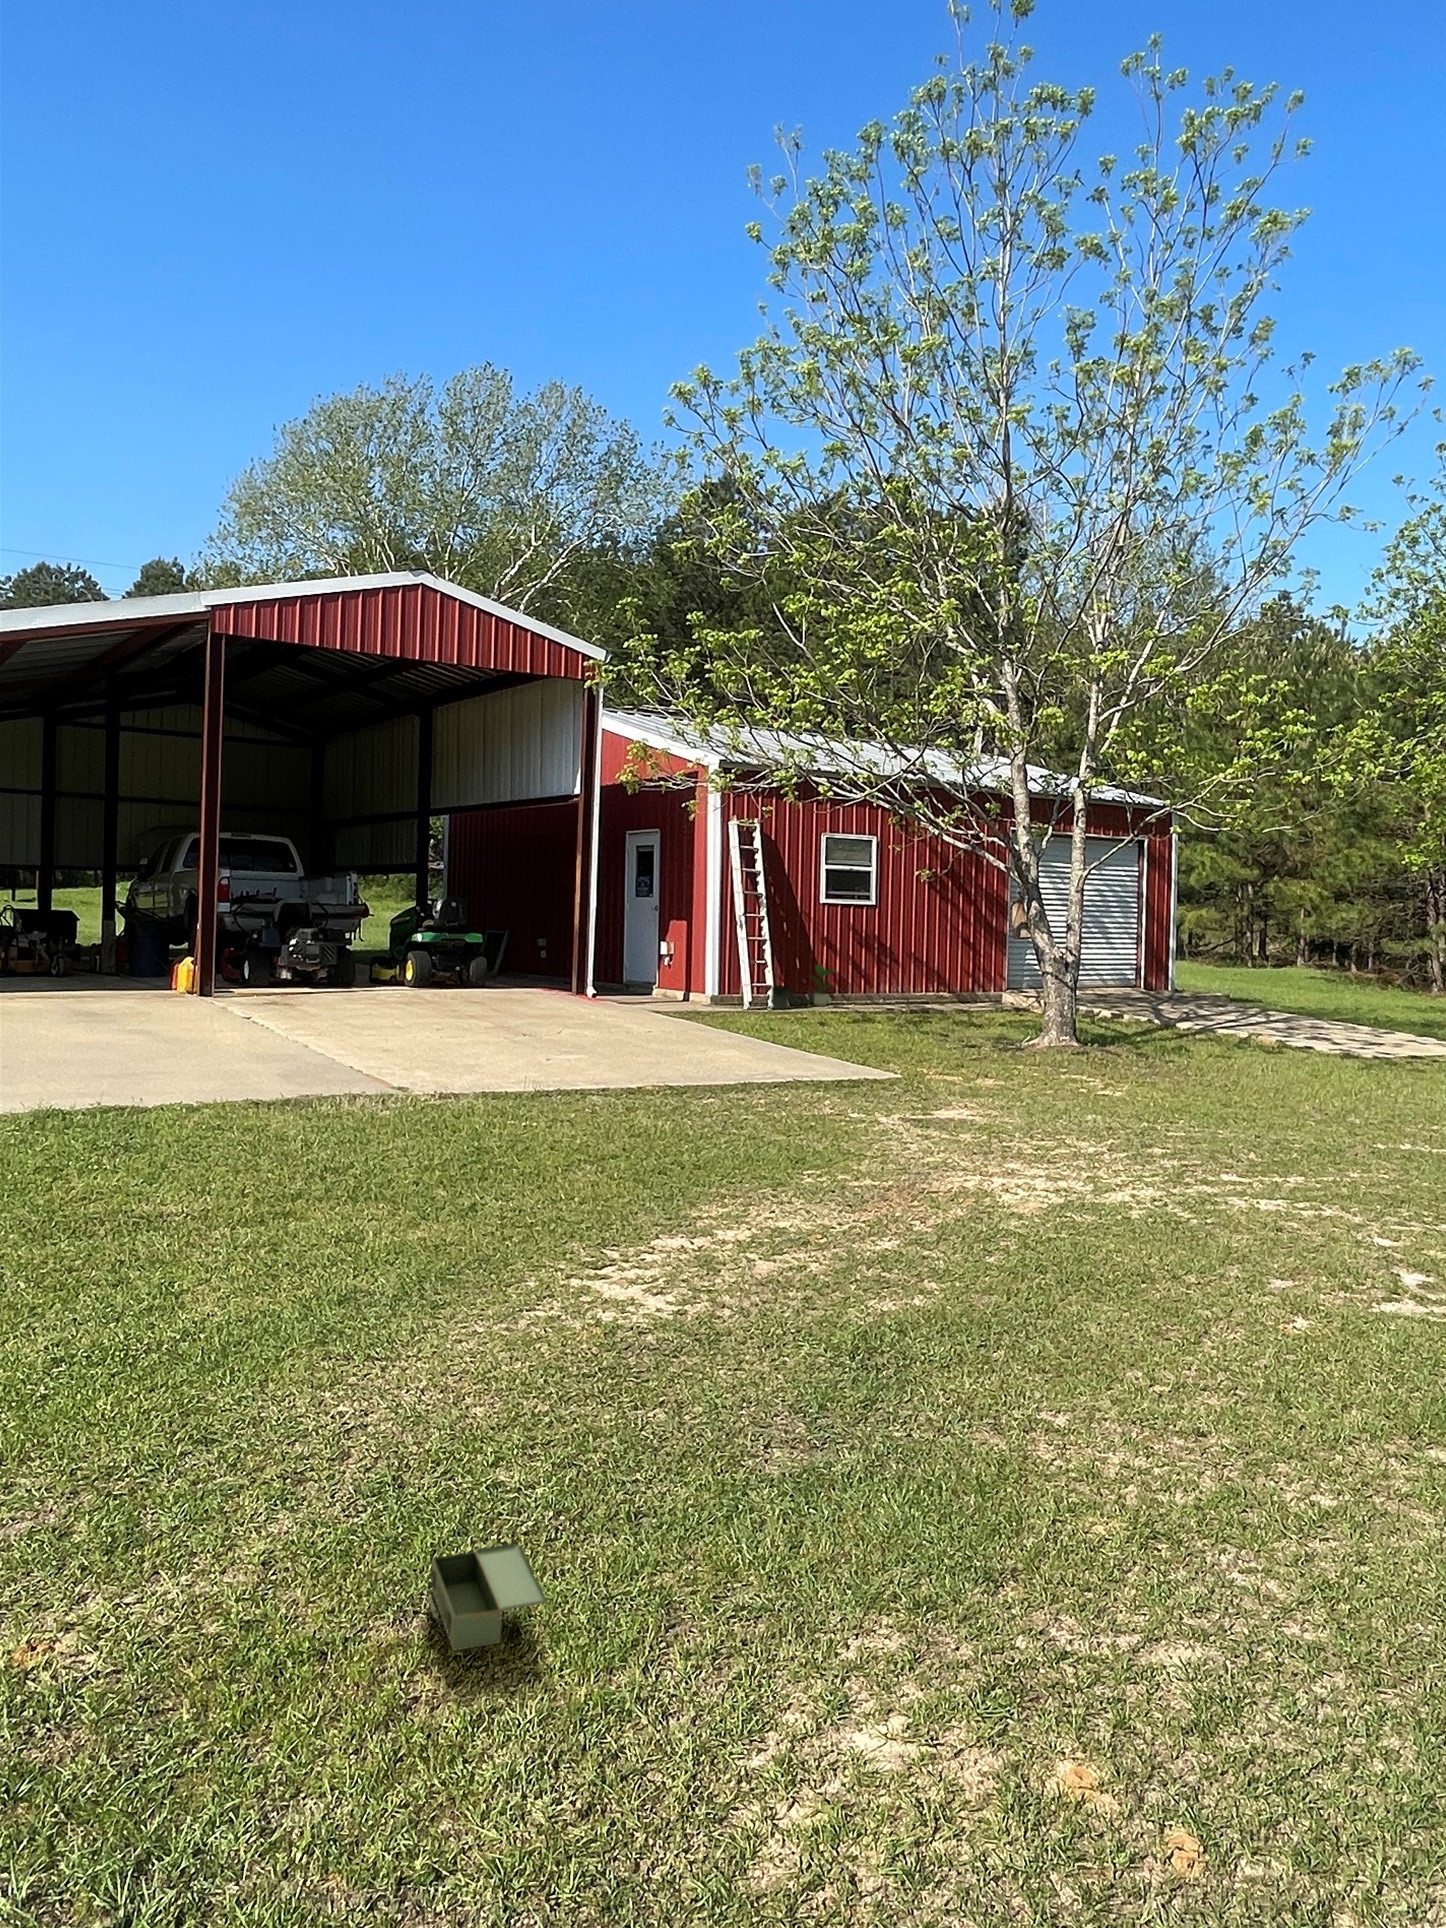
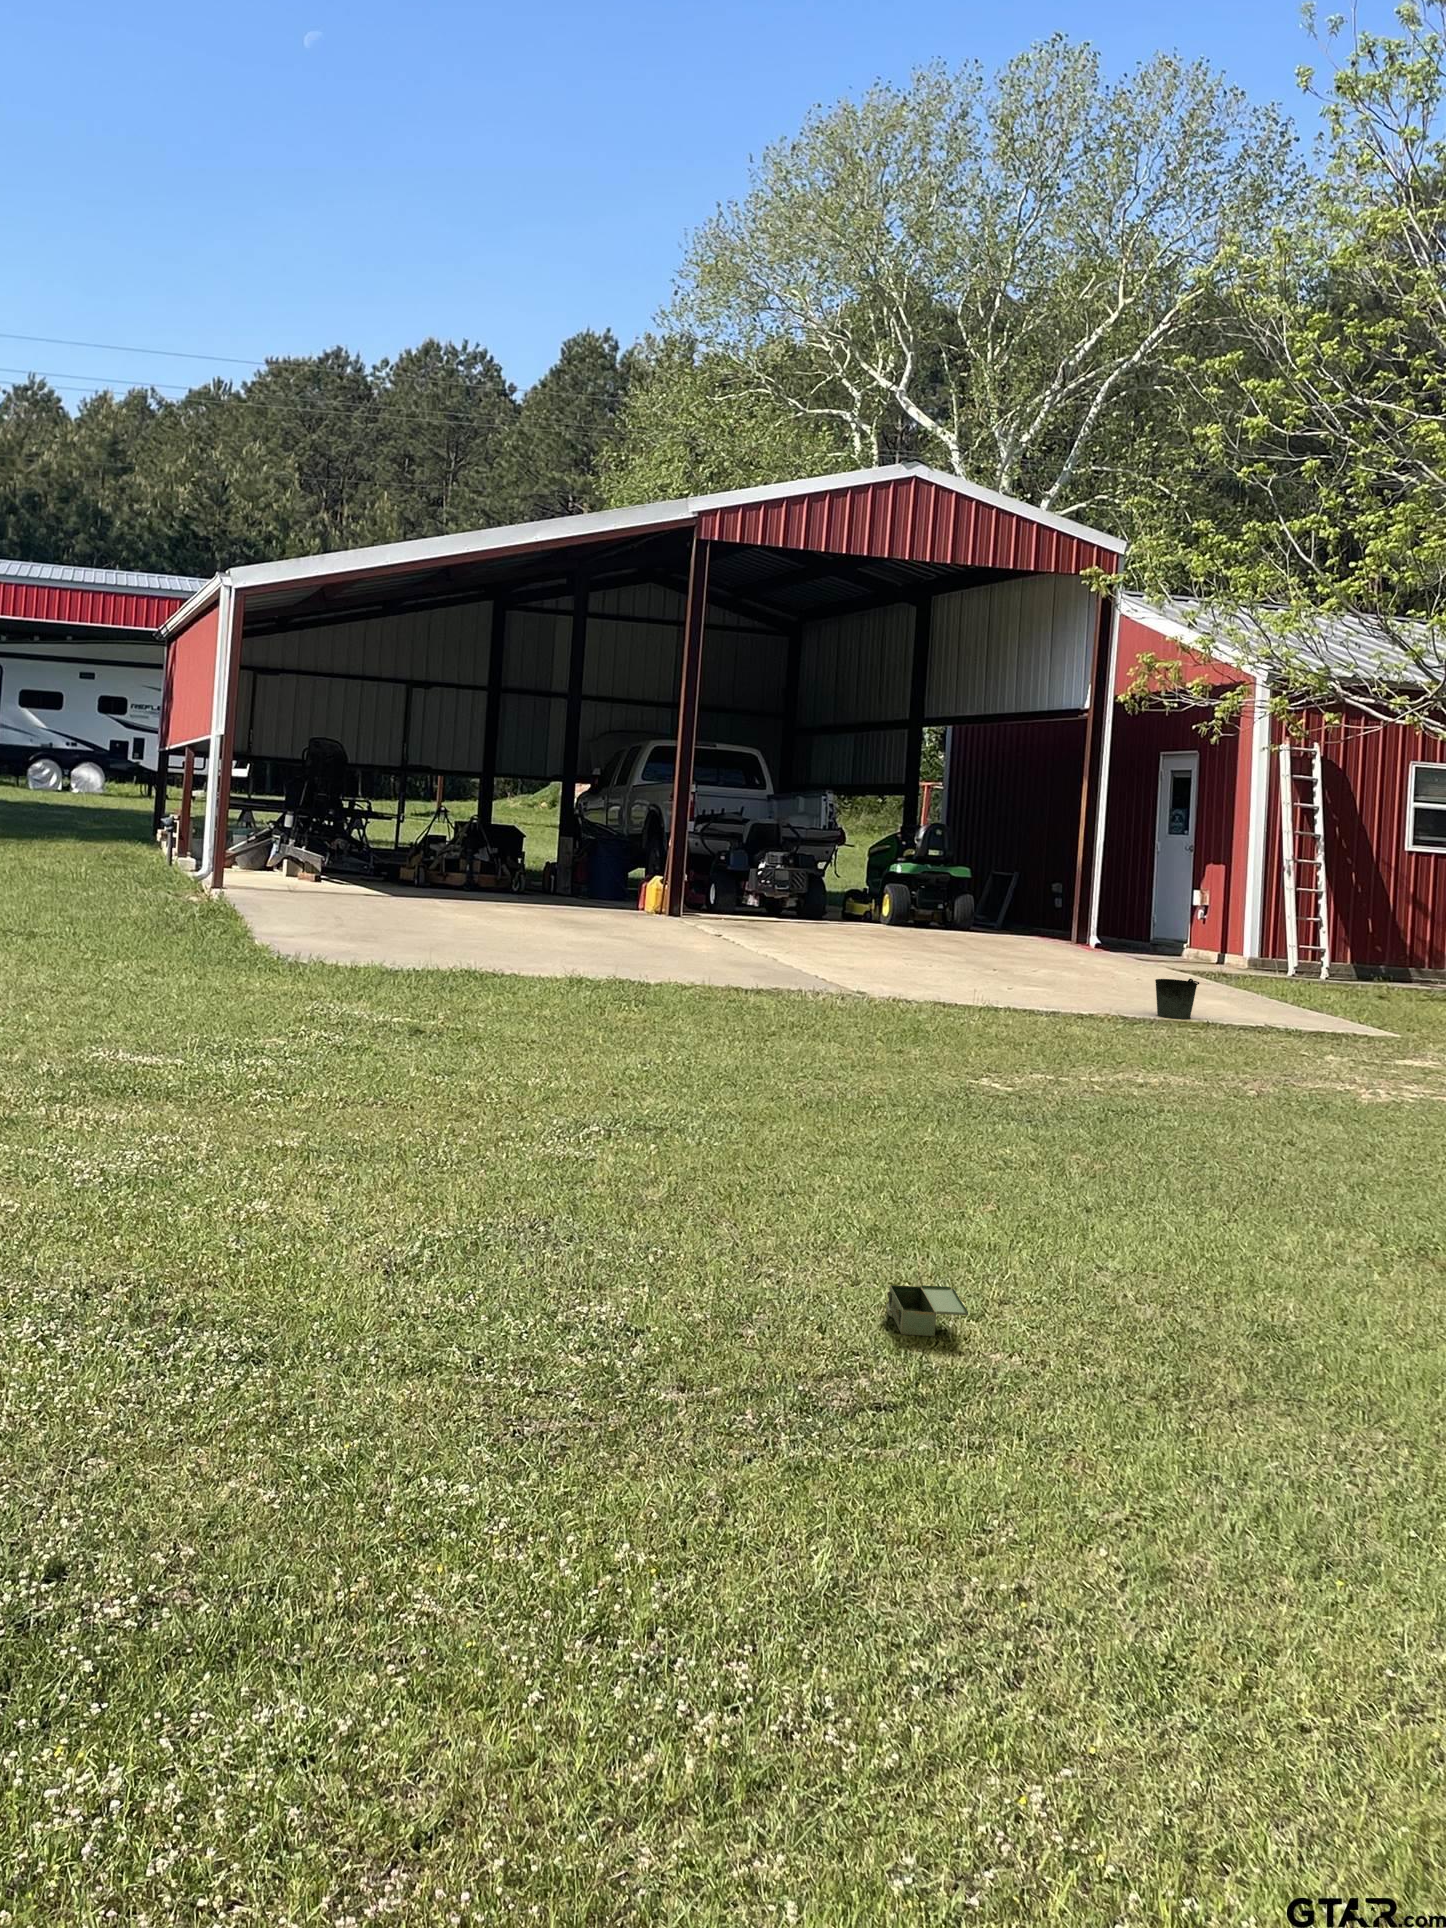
potted plant: present [811,965,836,1006] -> none [1380,927,1420,980]
bucket: present [766,984,791,1009] -> present [1155,979,1199,1019]

